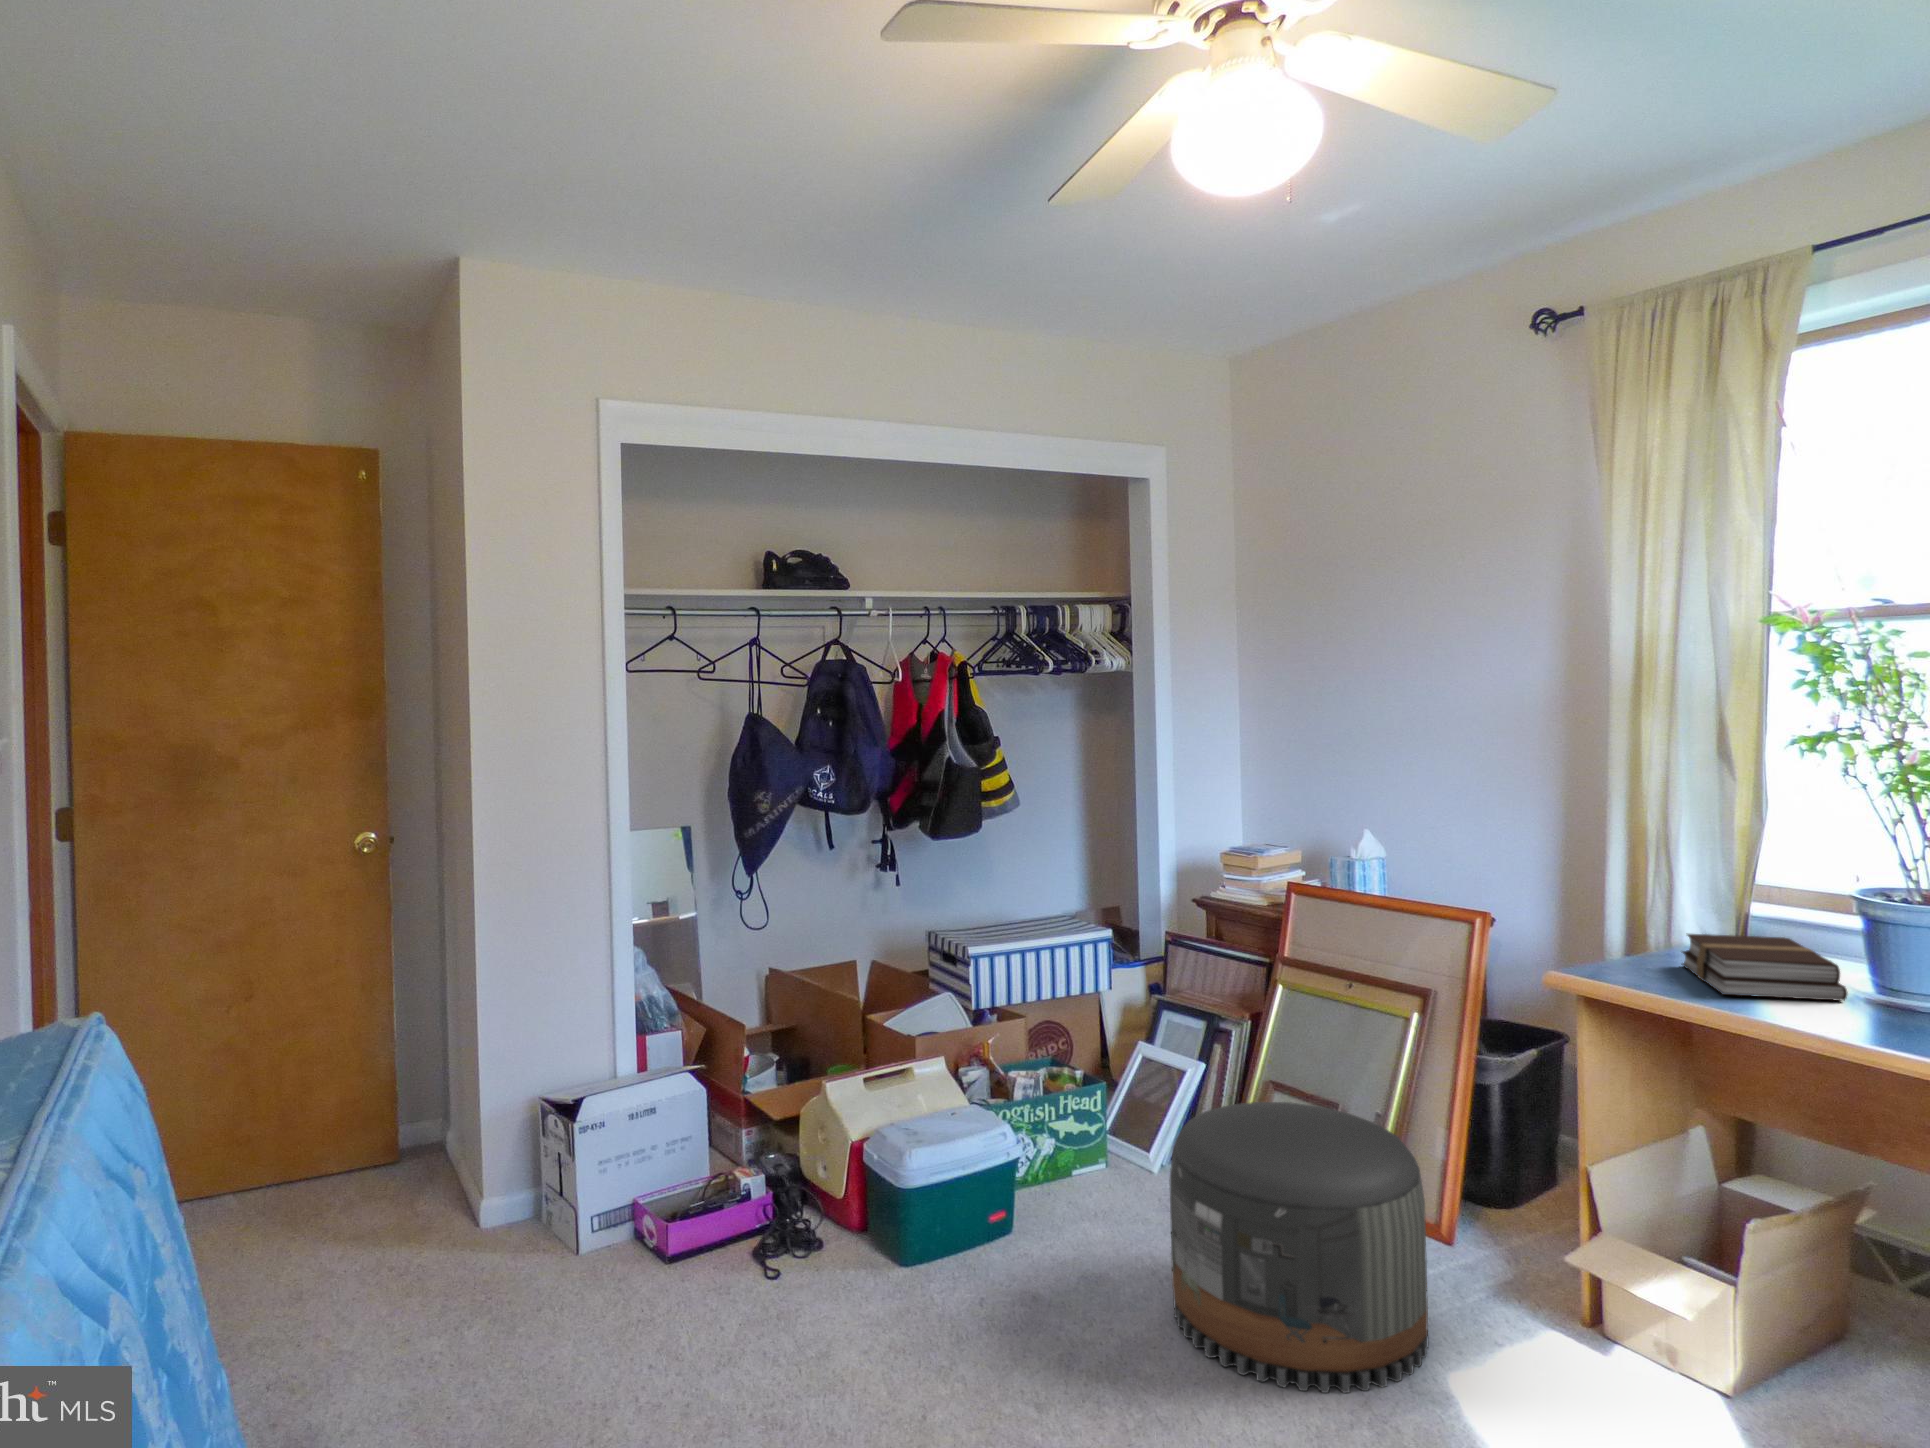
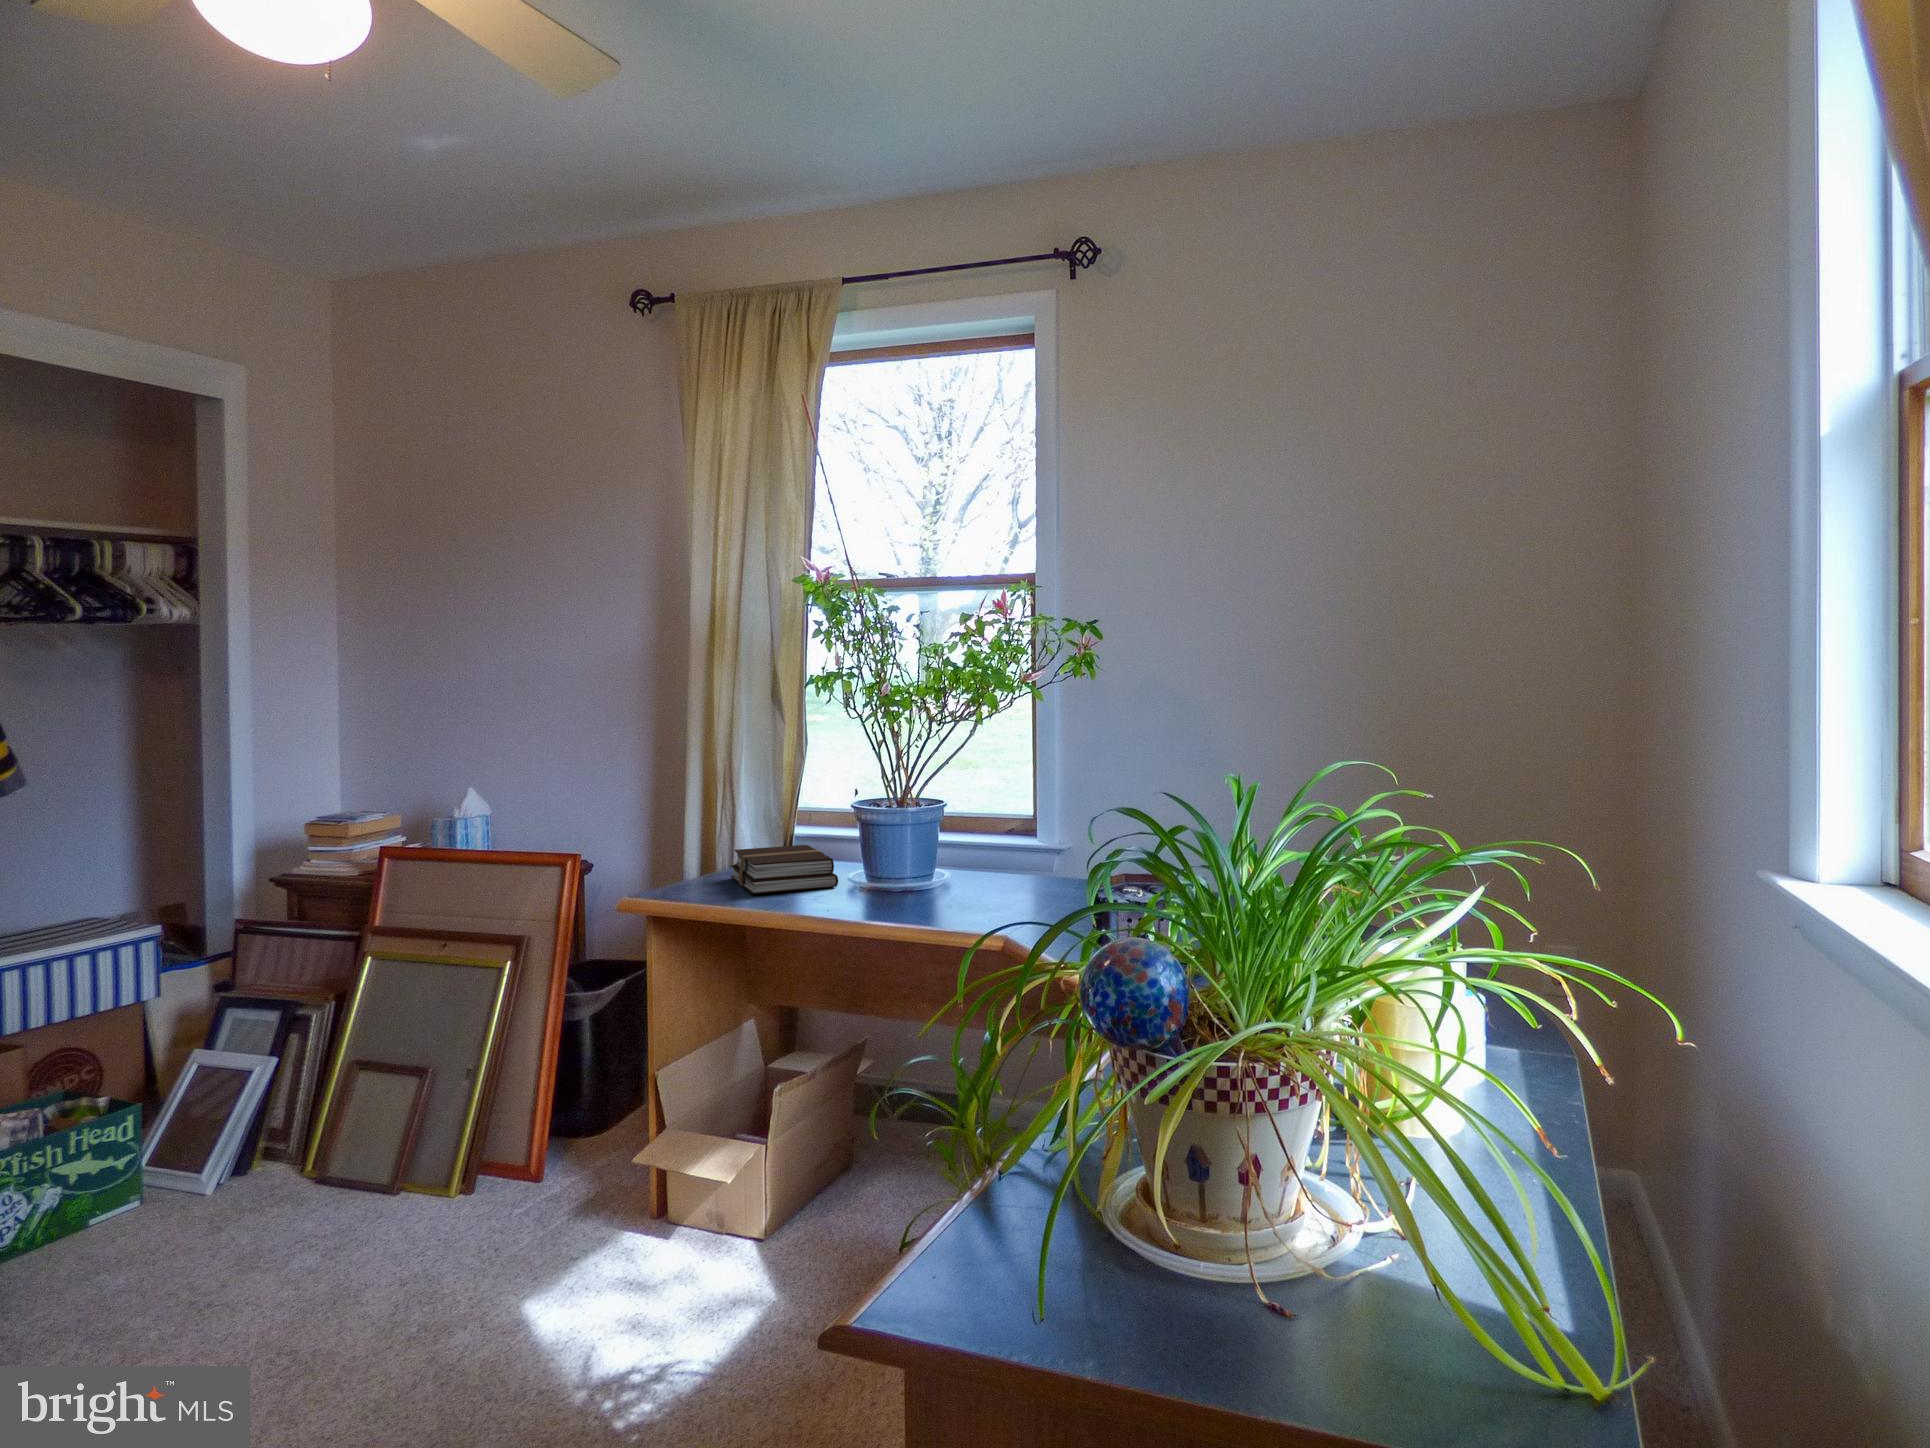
pouf: present [1169,1102,1429,1393] -> none [207,1066,500,1366]

